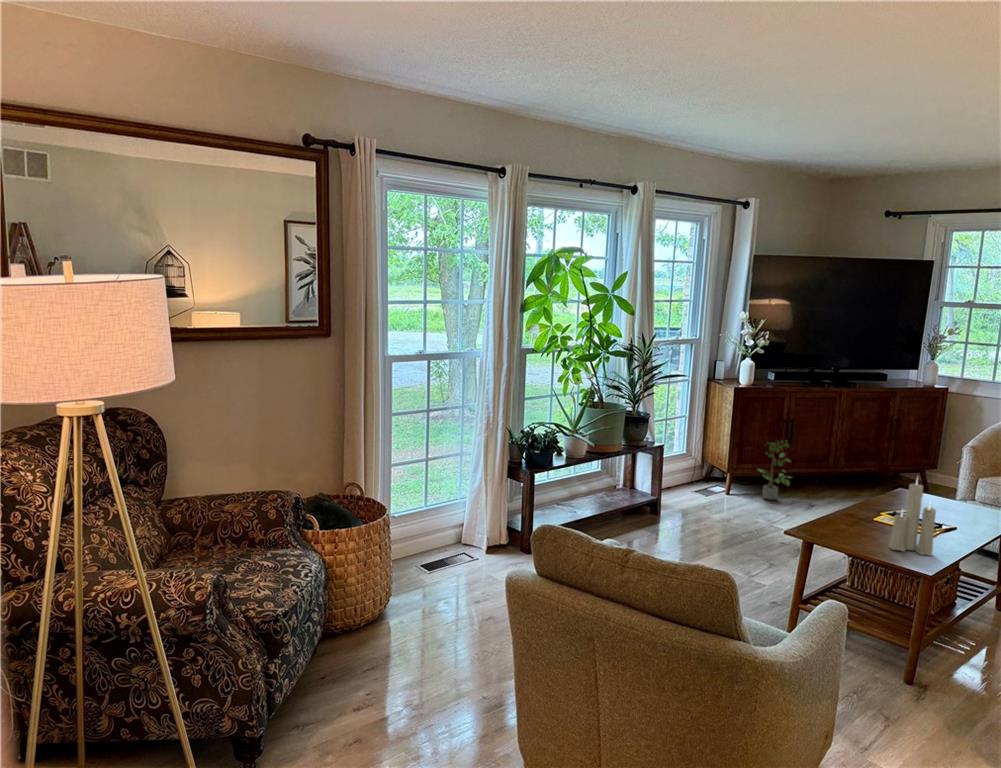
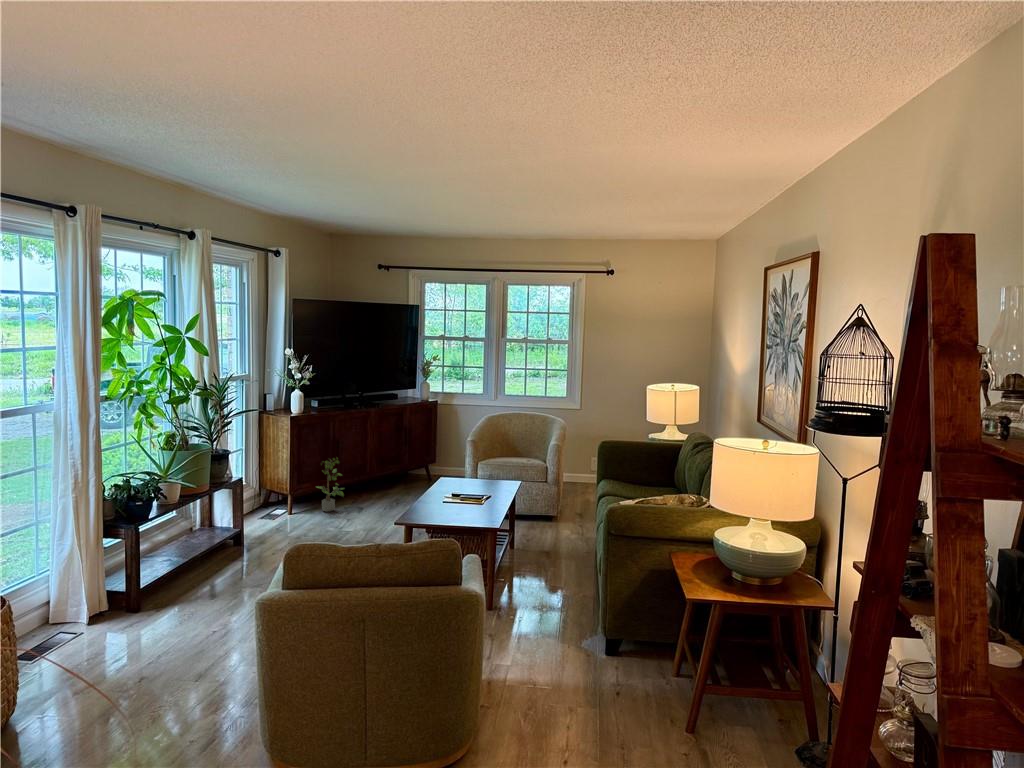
candle: present [889,482,936,556] -> none [462,457,488,515]

